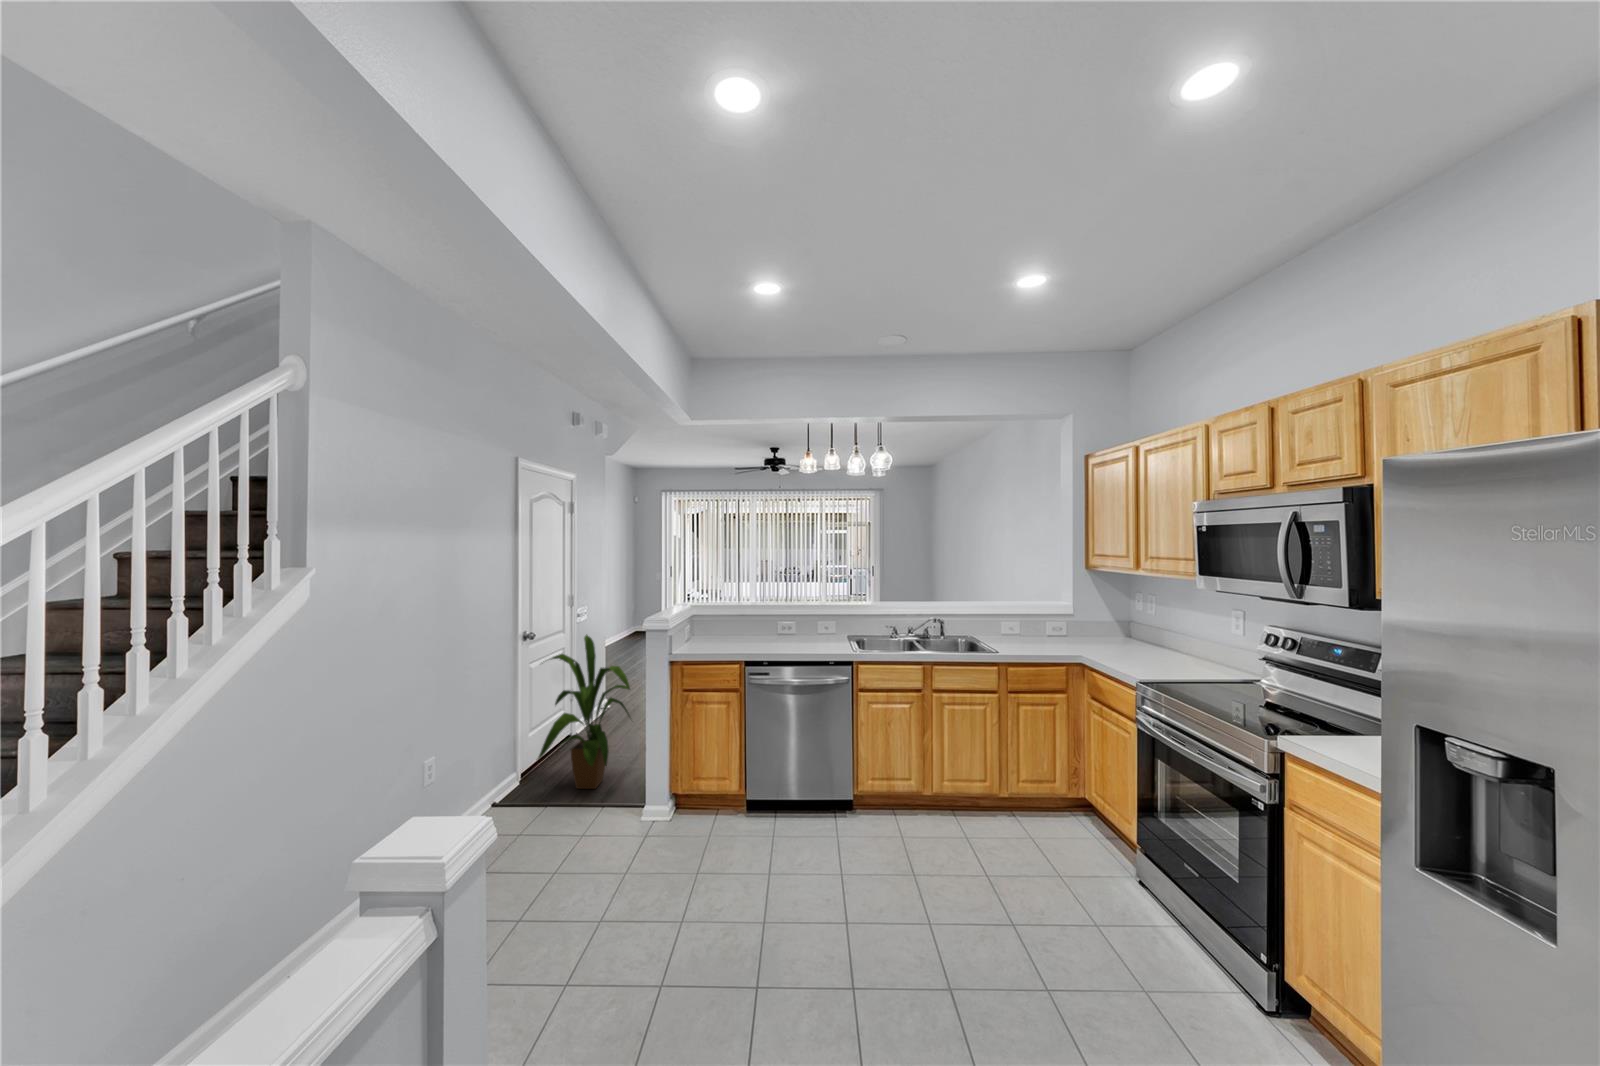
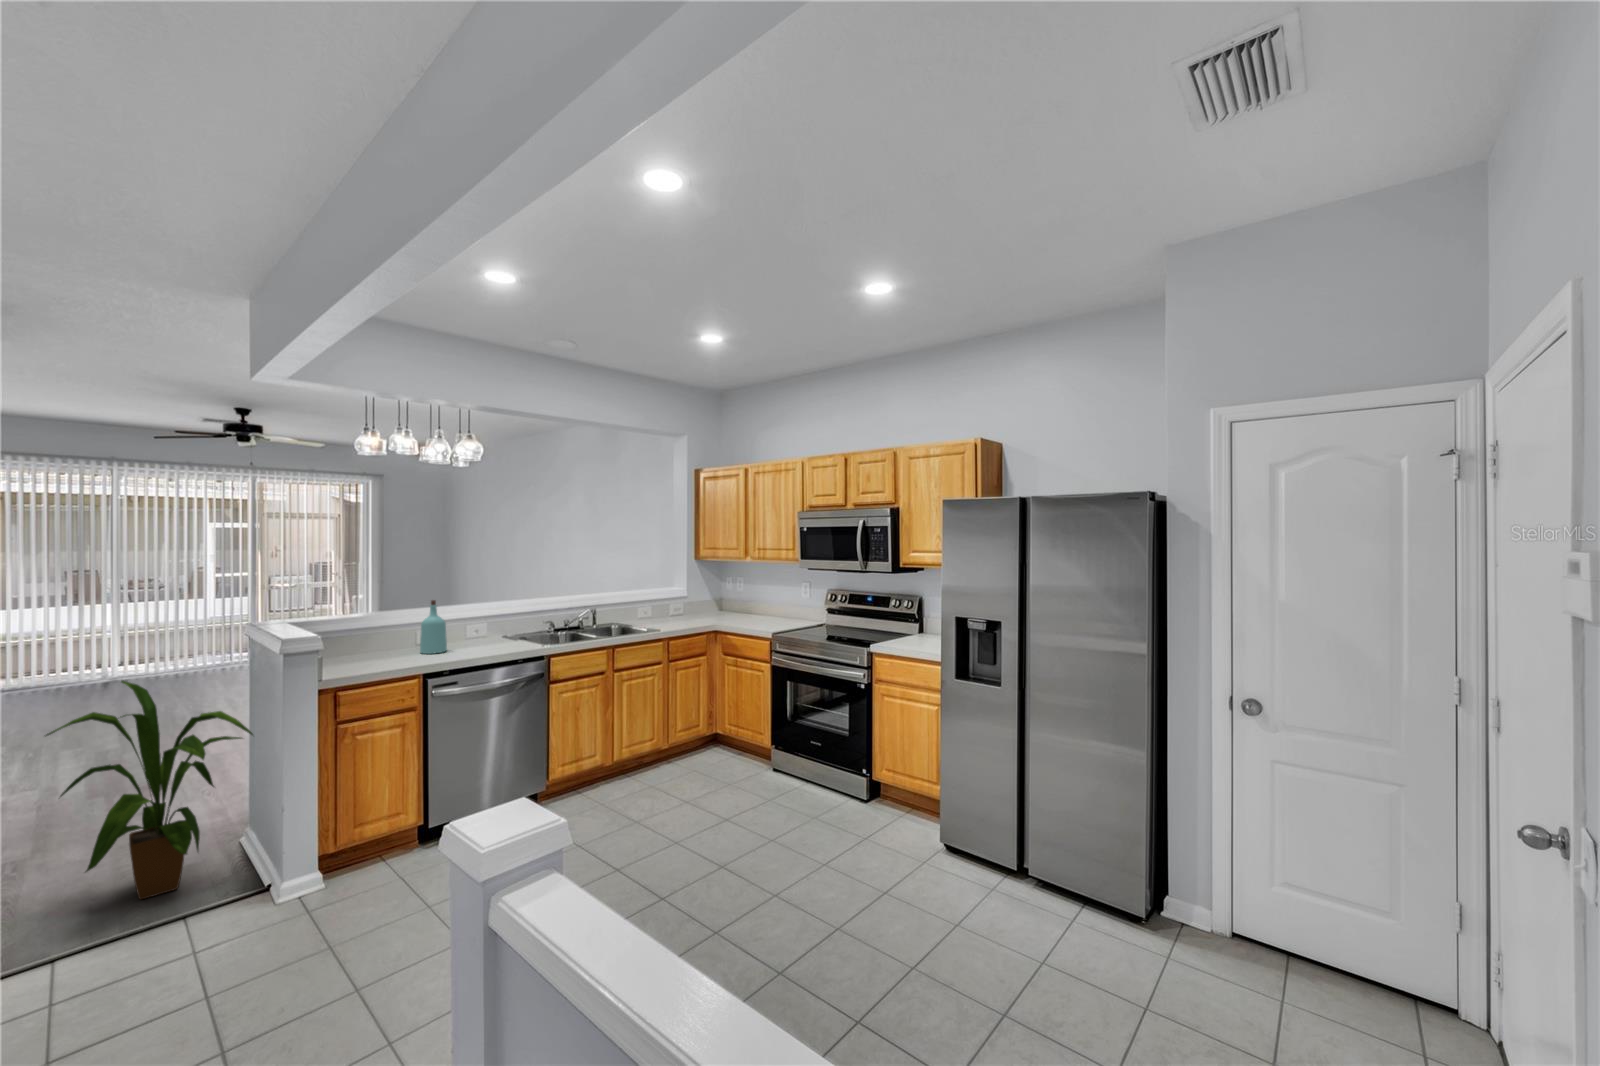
bottle: none [764,596,785,644] -> present [420,600,447,654]

